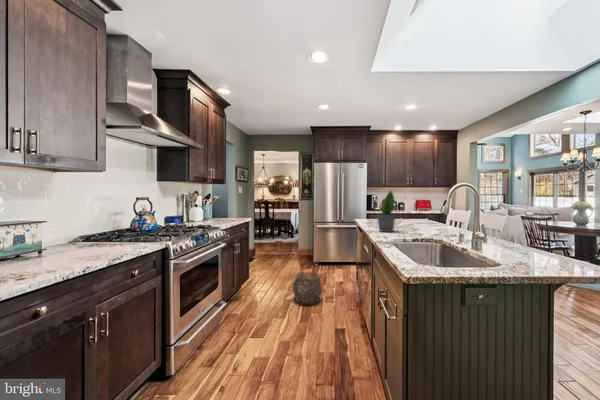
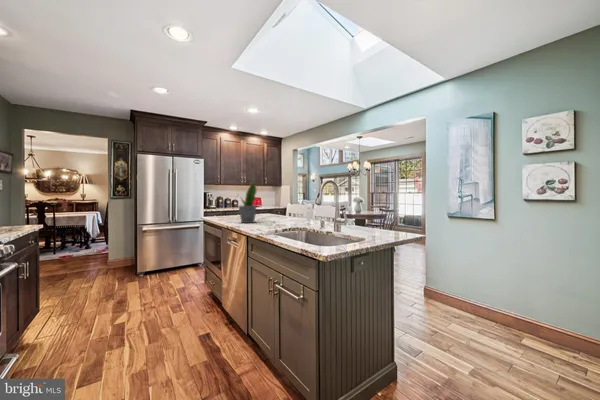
woven basket: present [293,272,322,304] -> none [126,281,169,323]

